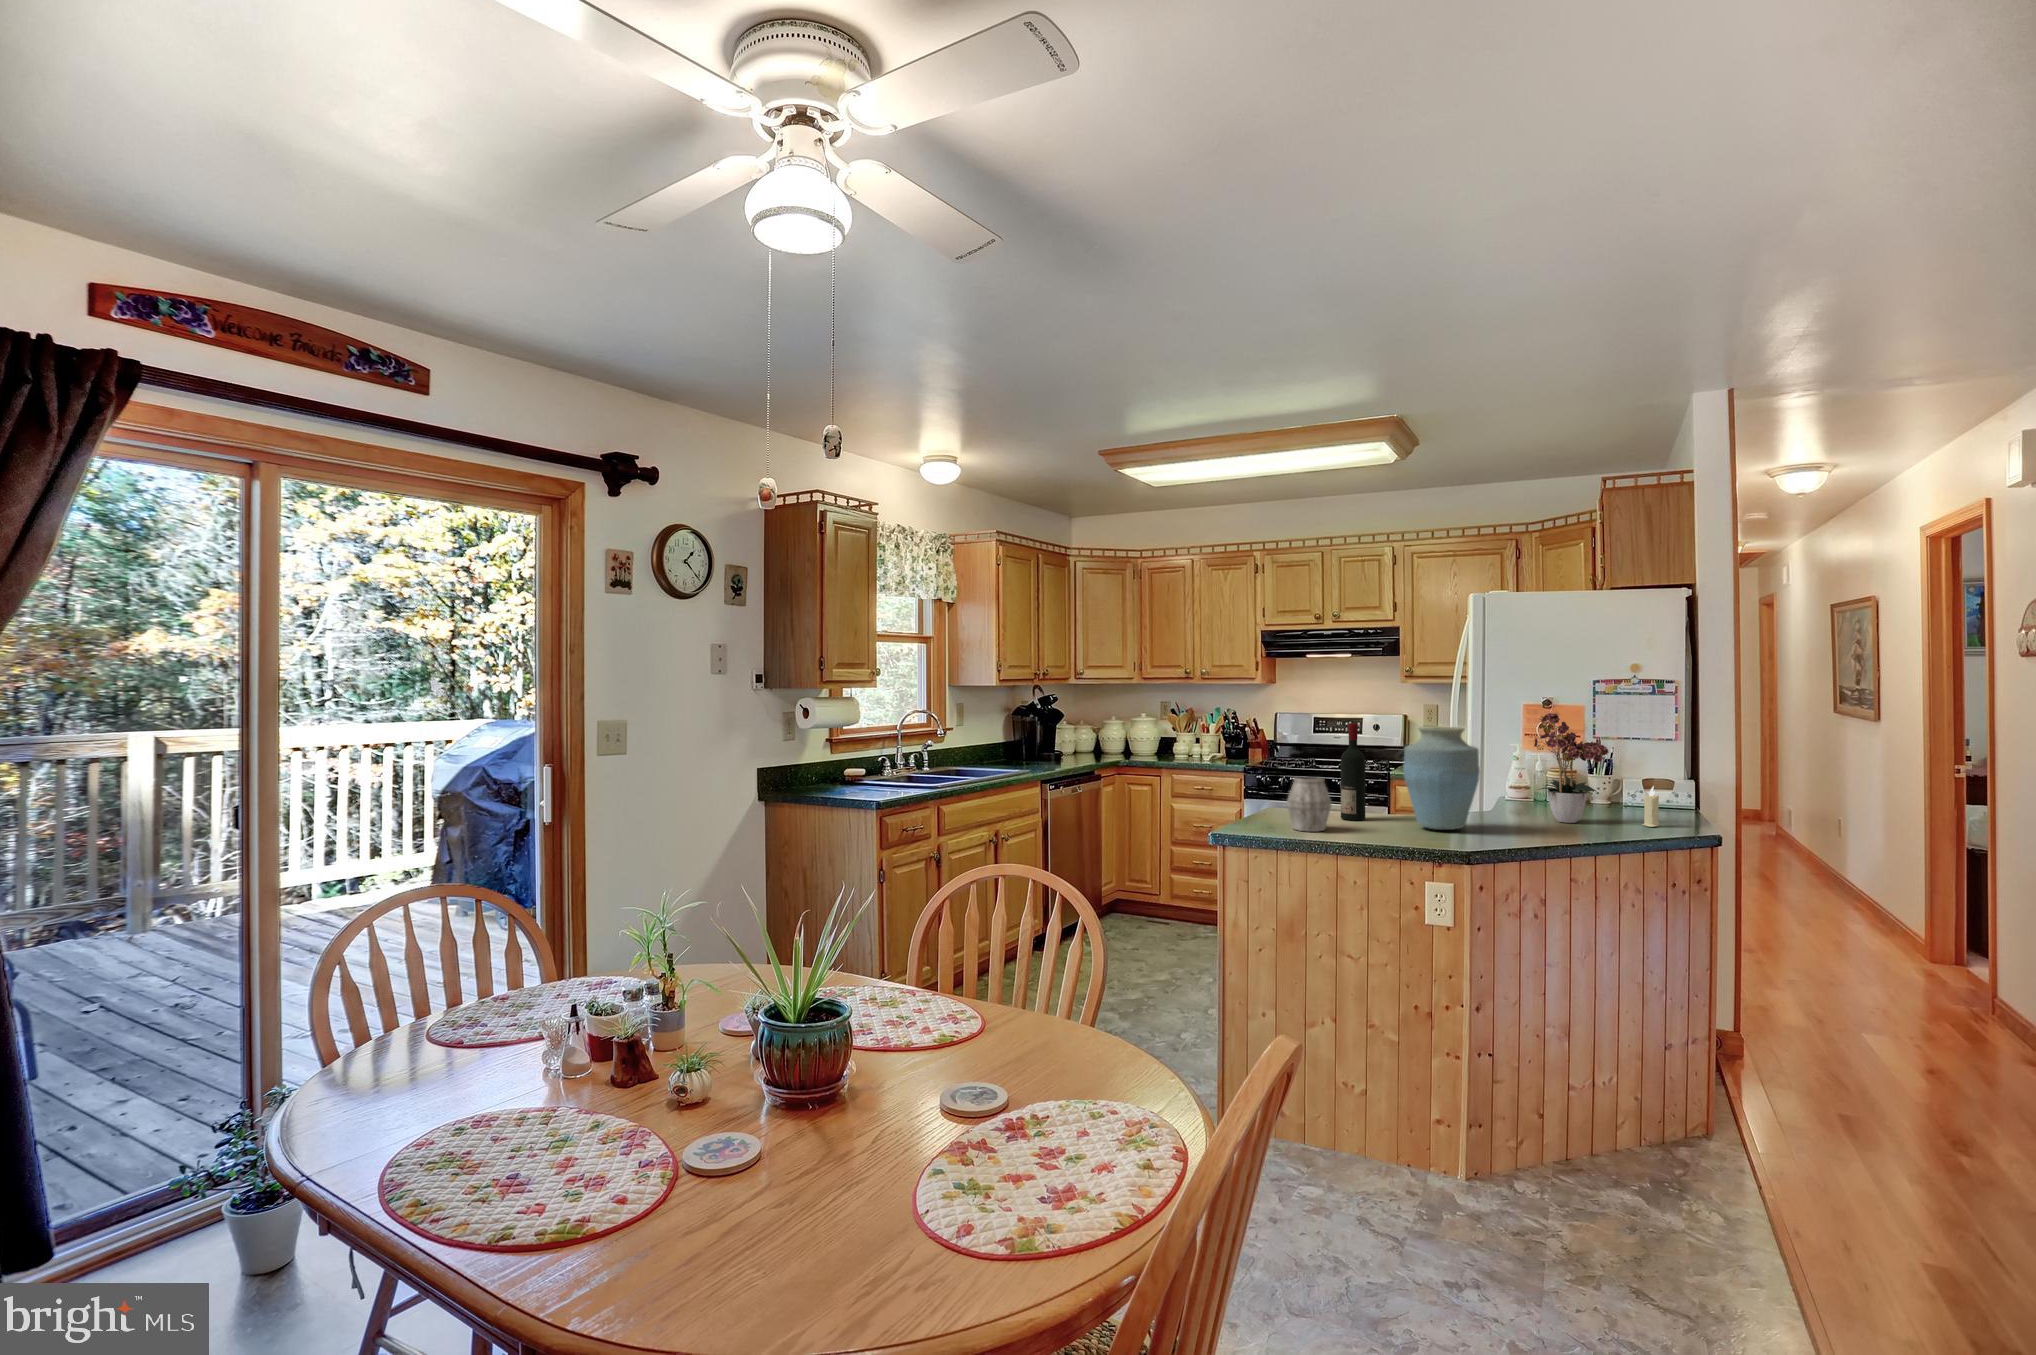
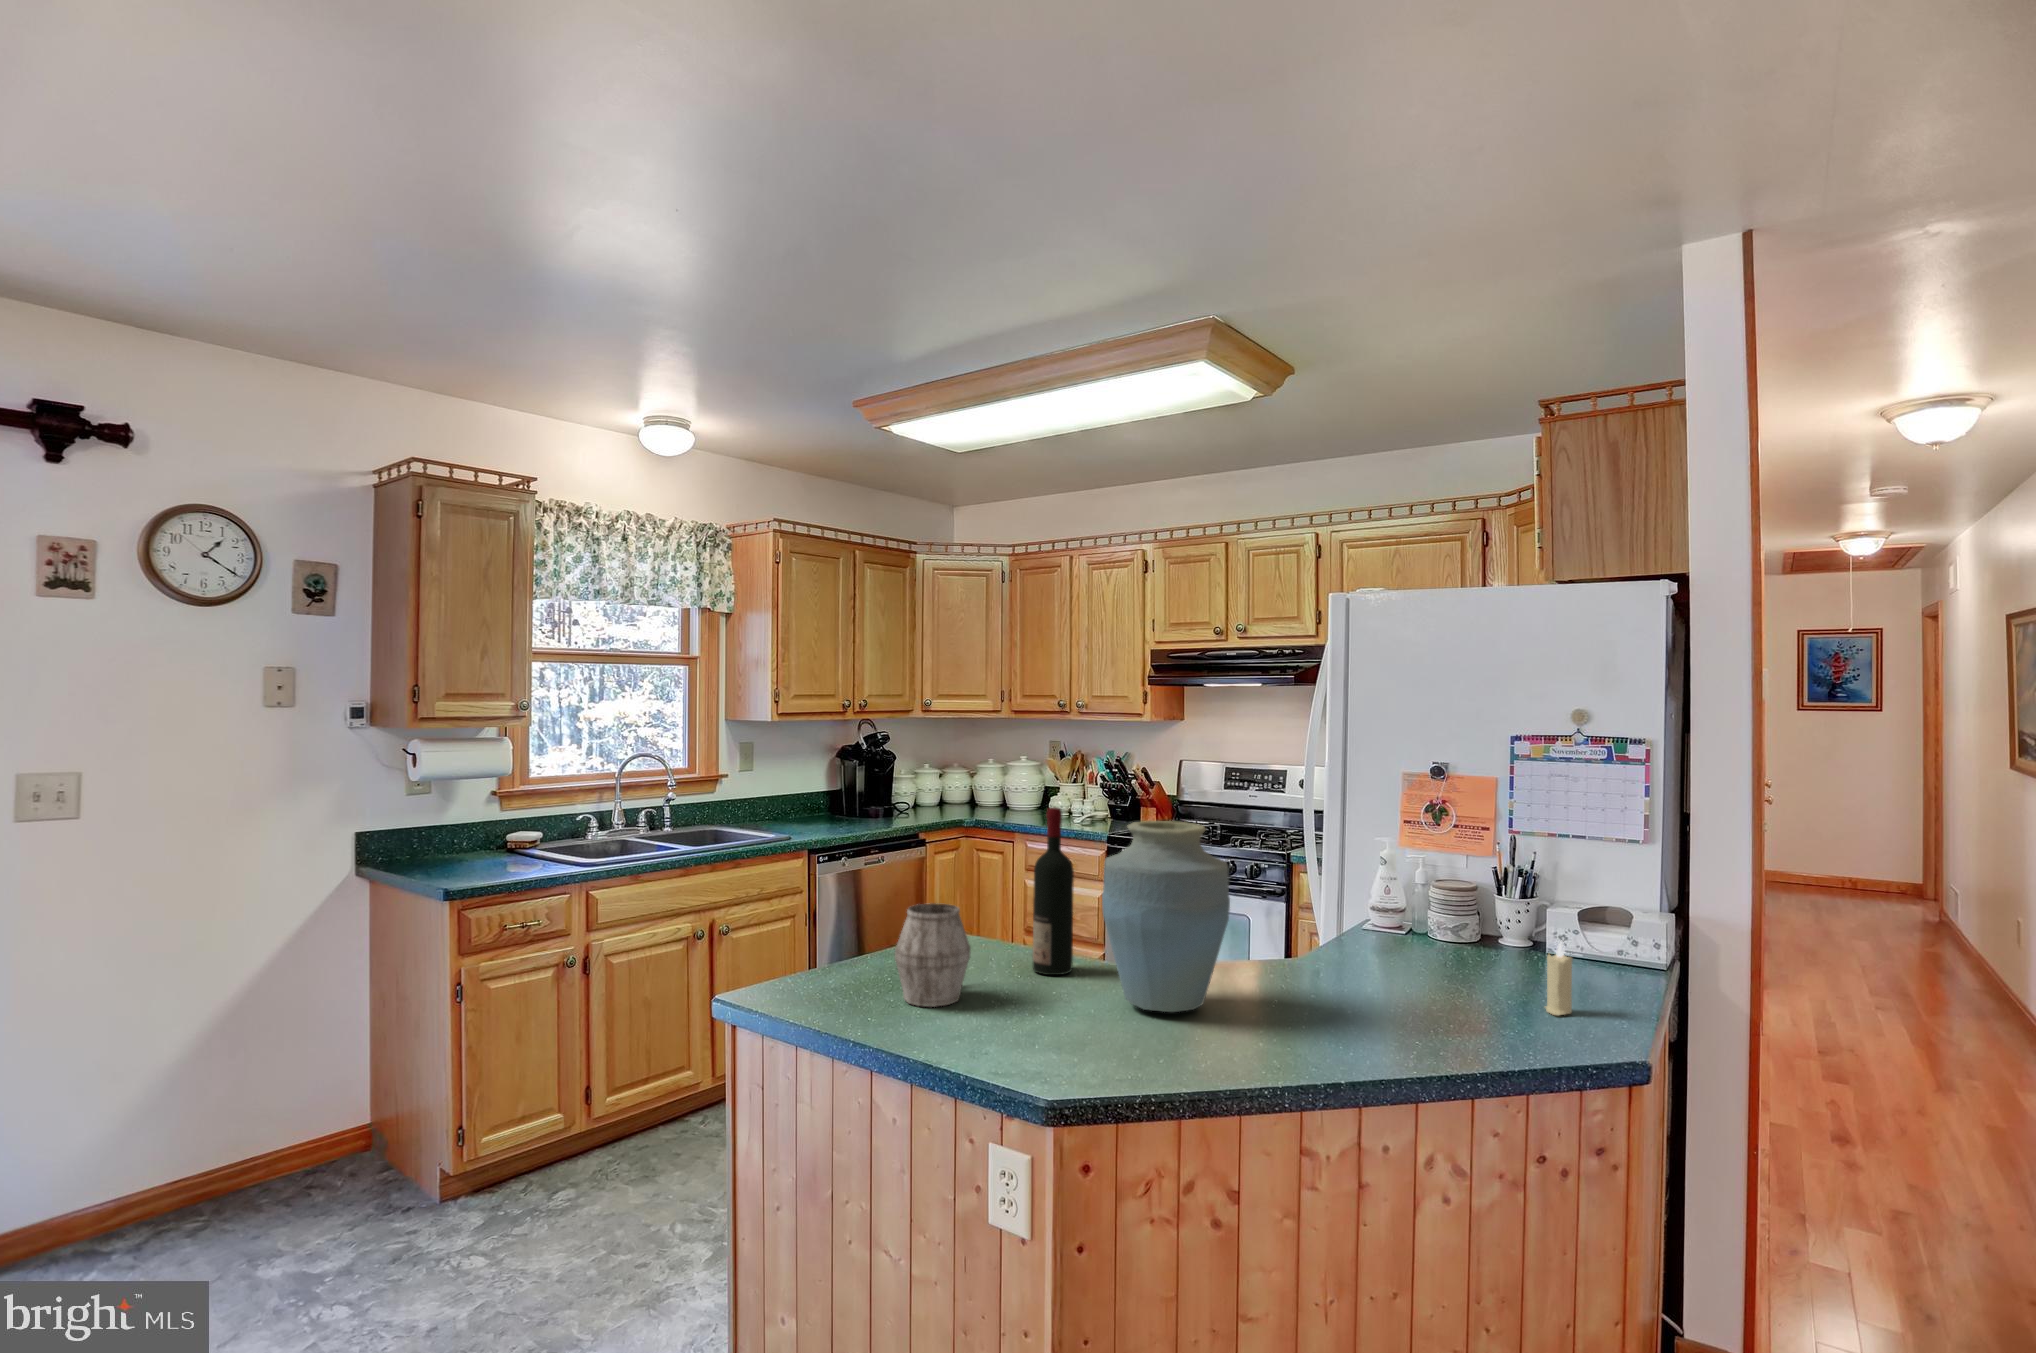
flower arrangement: present [1534,713,1609,823] -> none [1351,790,1499,997]

